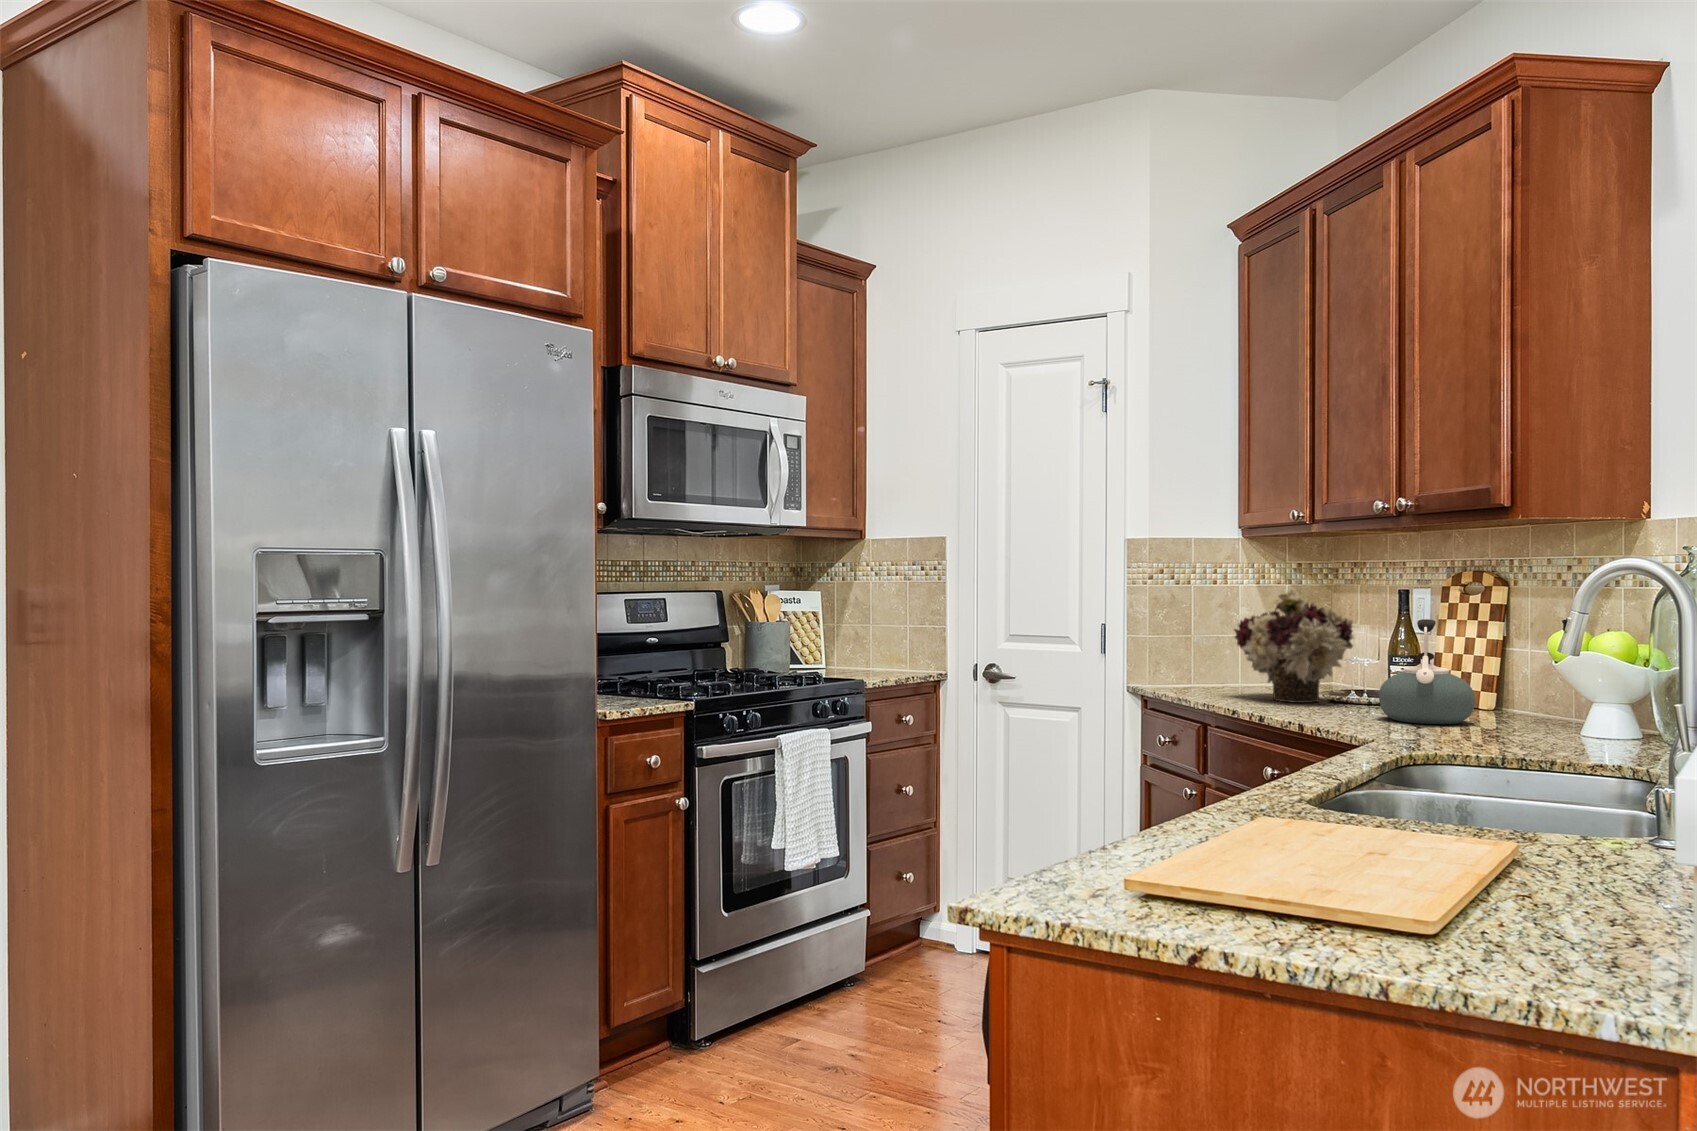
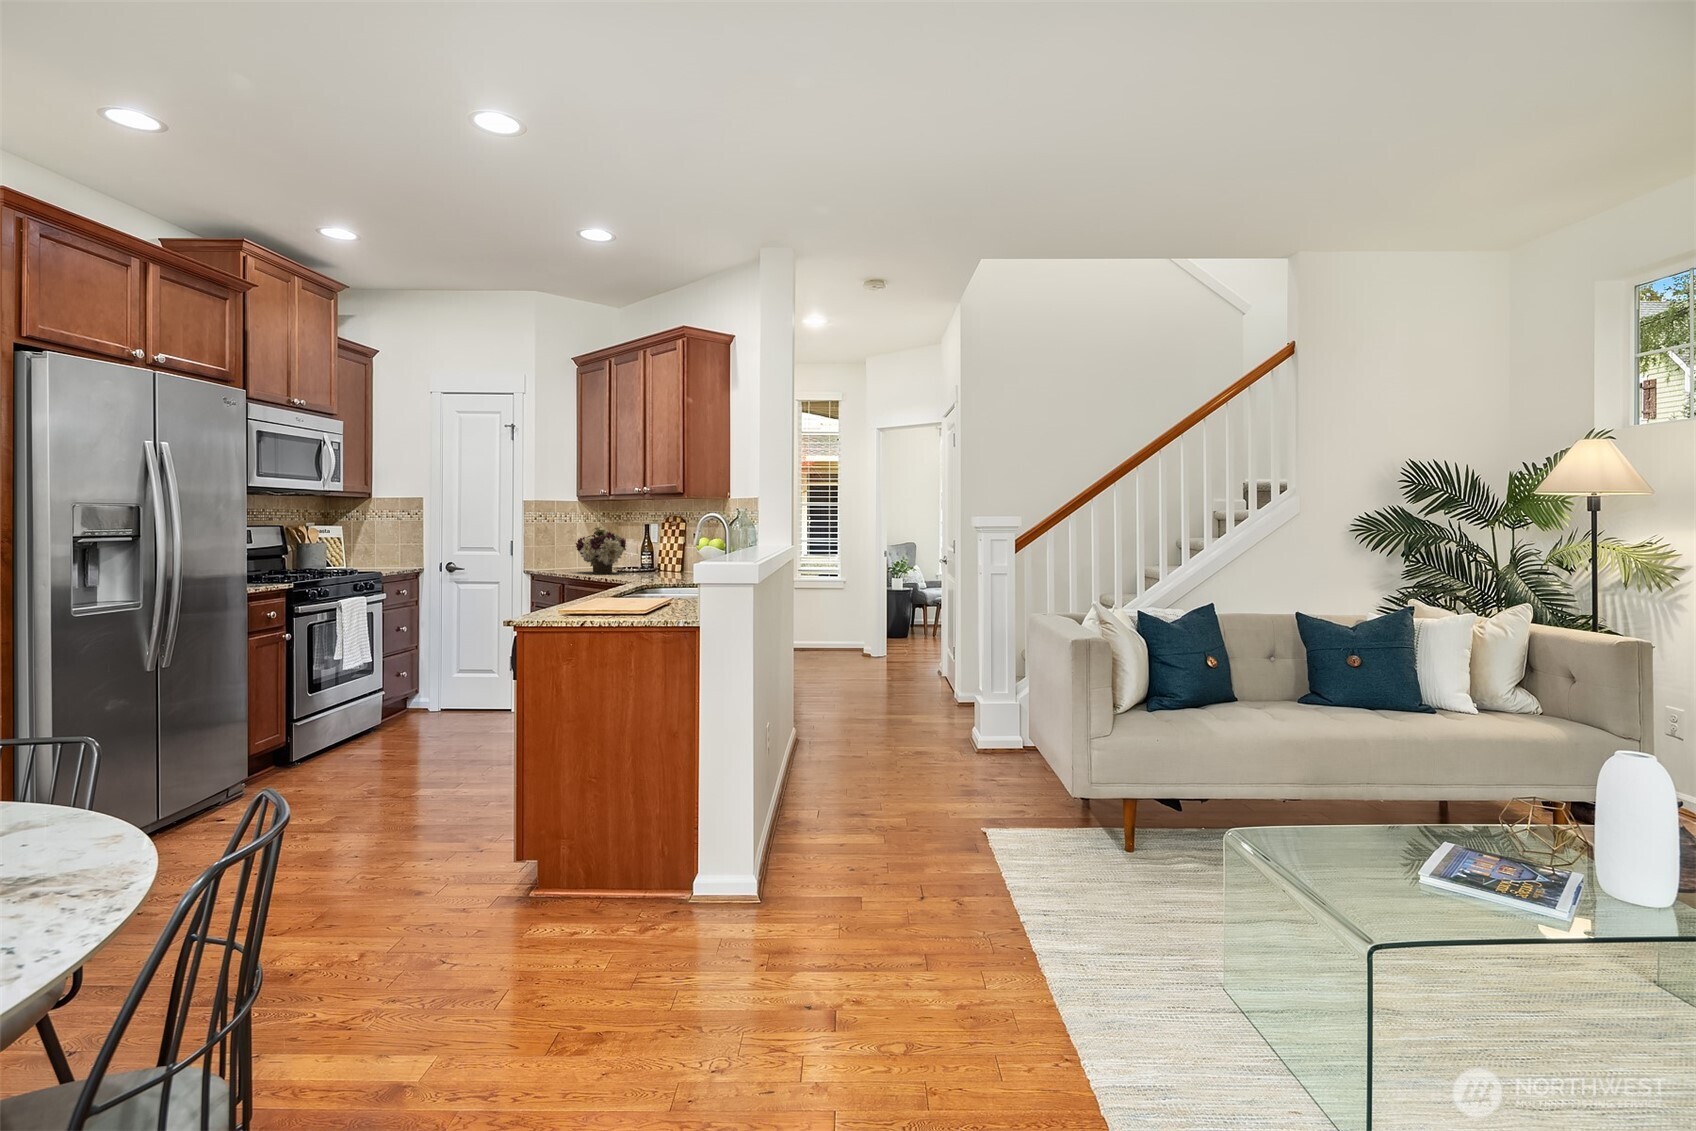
kettle: present [1379,619,1475,724] -> none [636,538,671,578]

